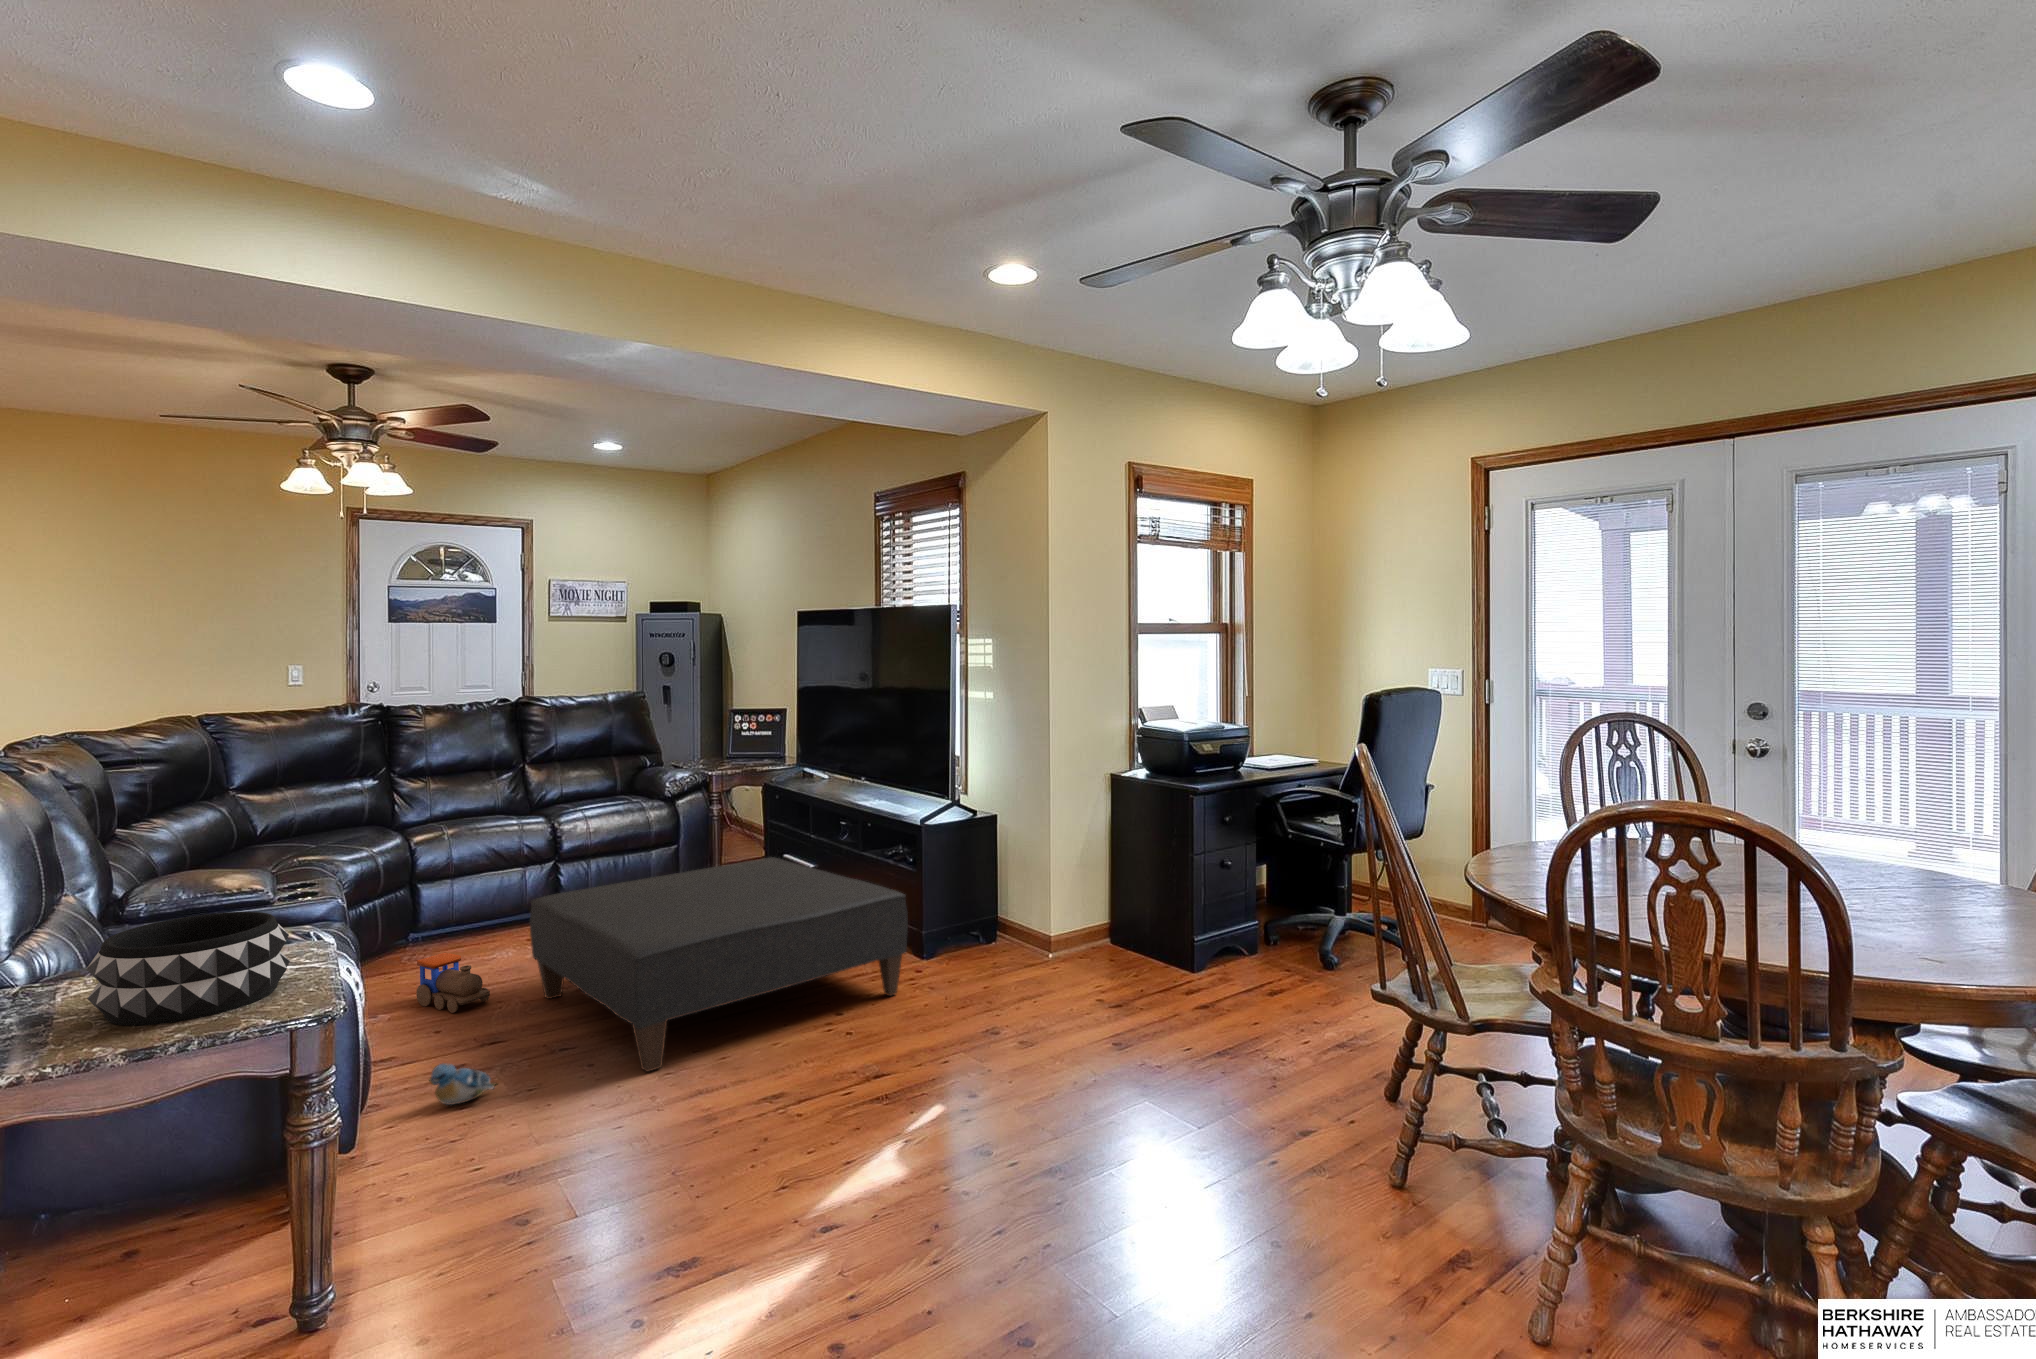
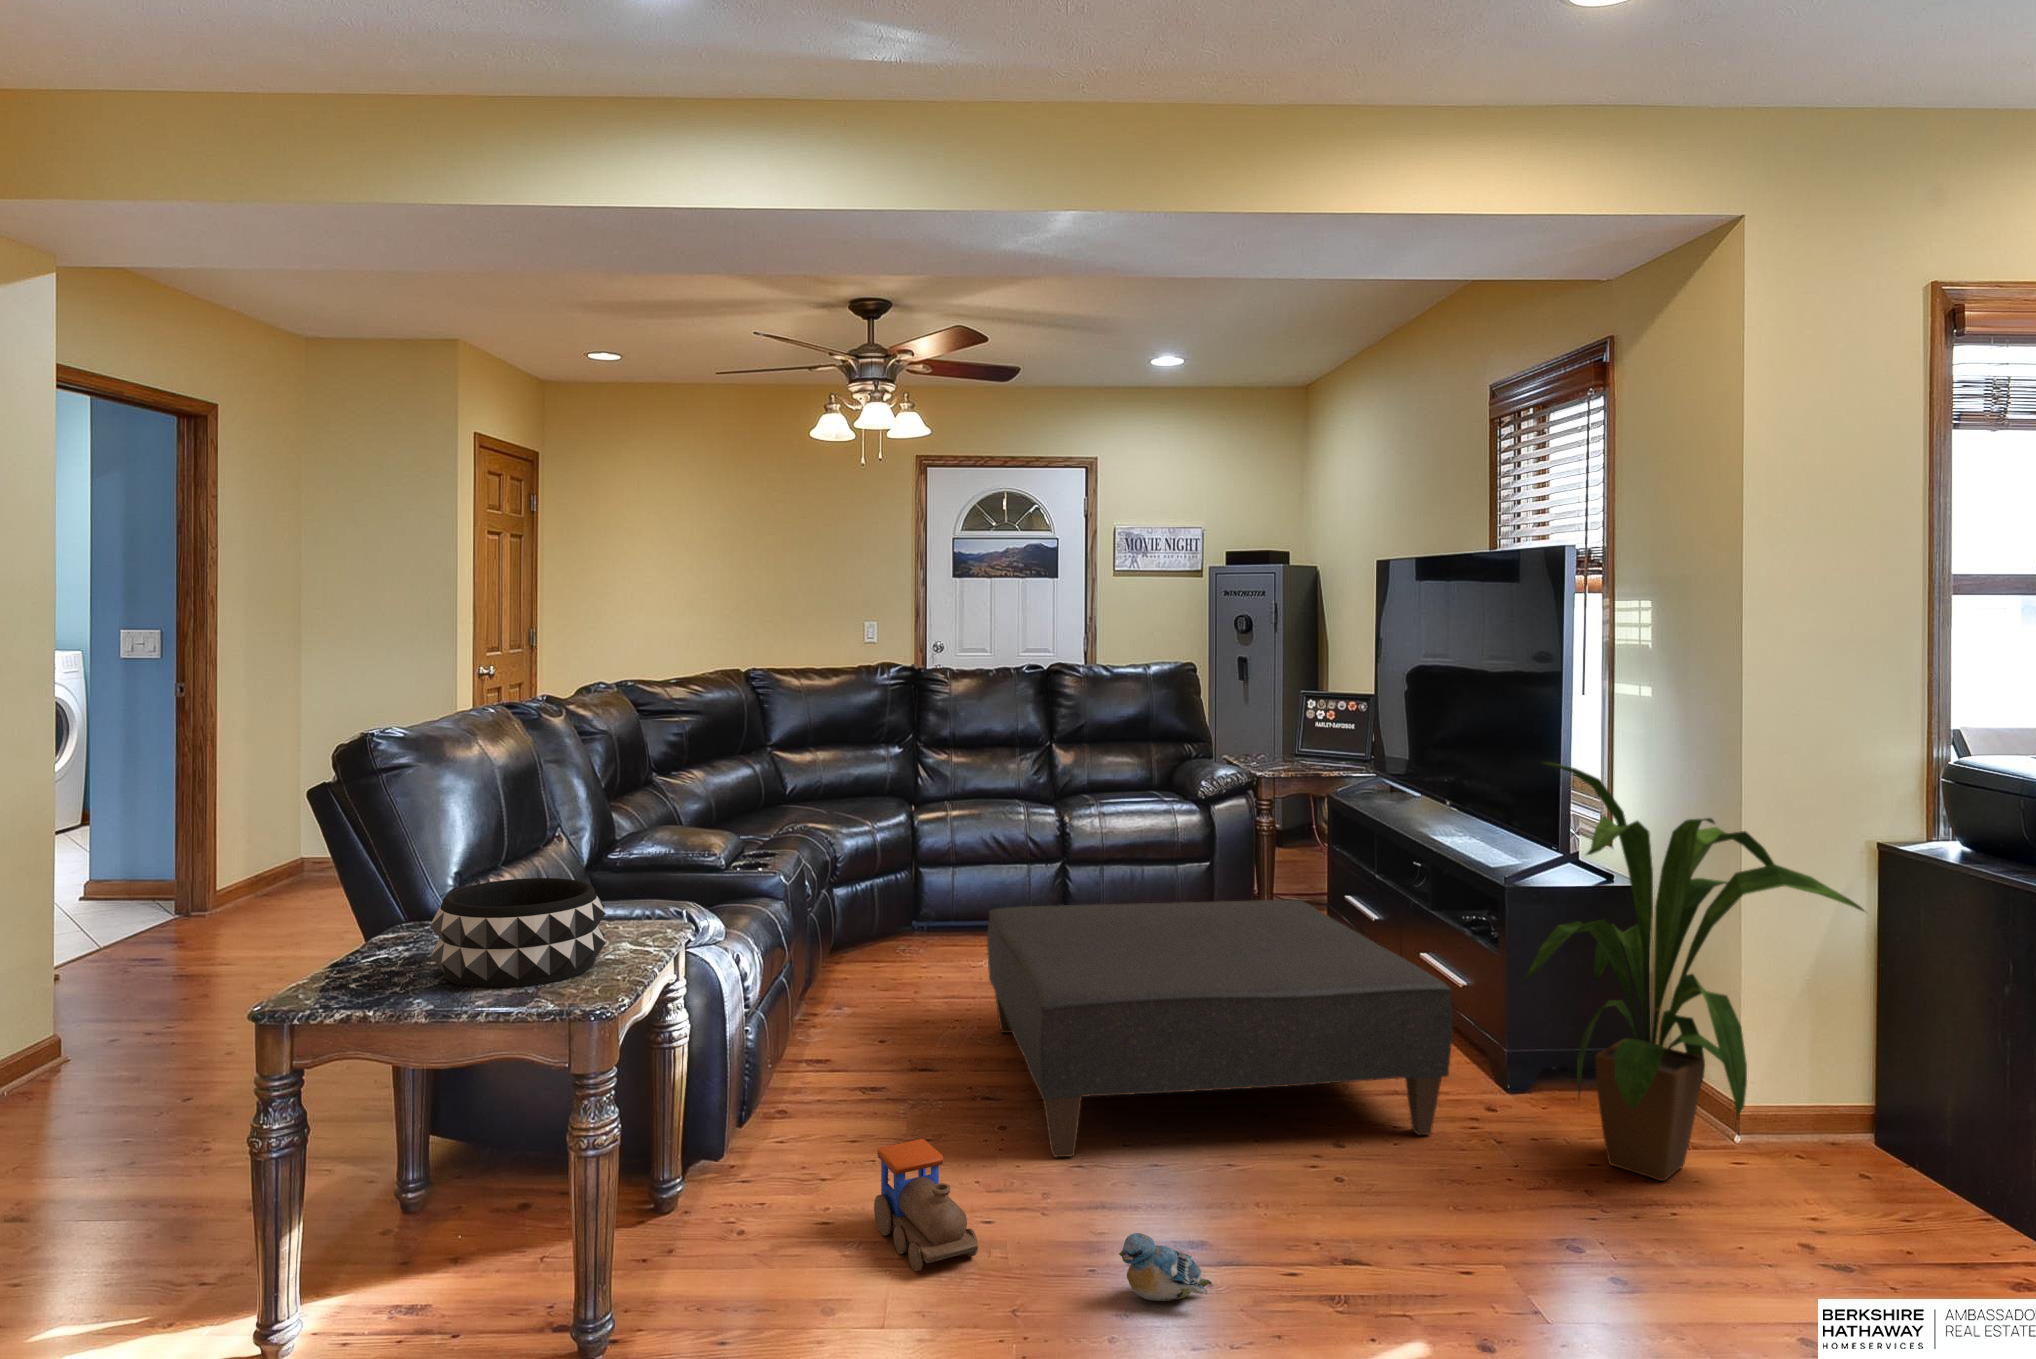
house plant: none [951,742,1124,988] -> present [1523,762,1864,1181]
toy train: present [416,953,490,1013] -> present [874,1139,978,1271]
plush toy: present [429,1063,497,1105] -> present [1119,1233,1211,1301]

